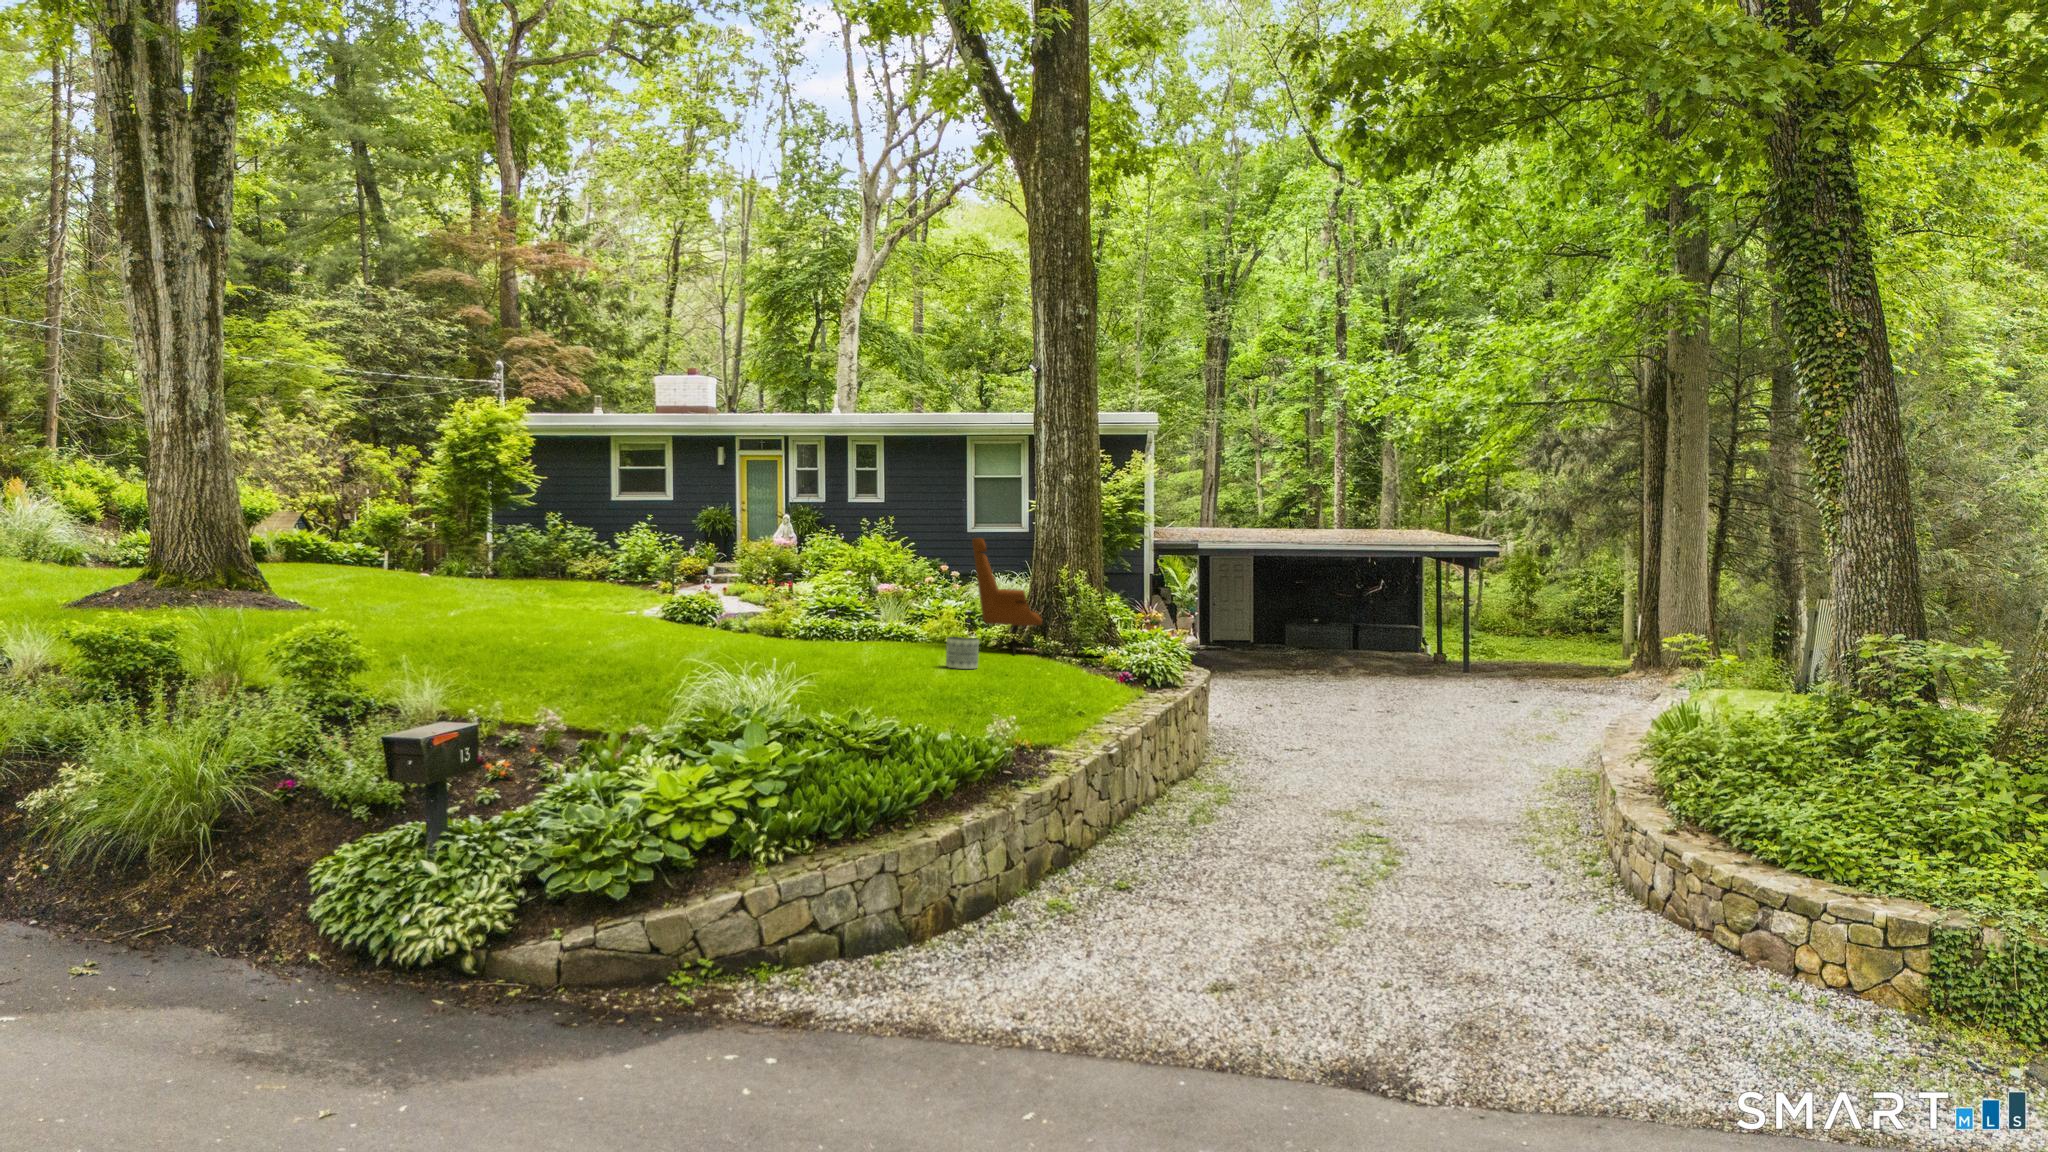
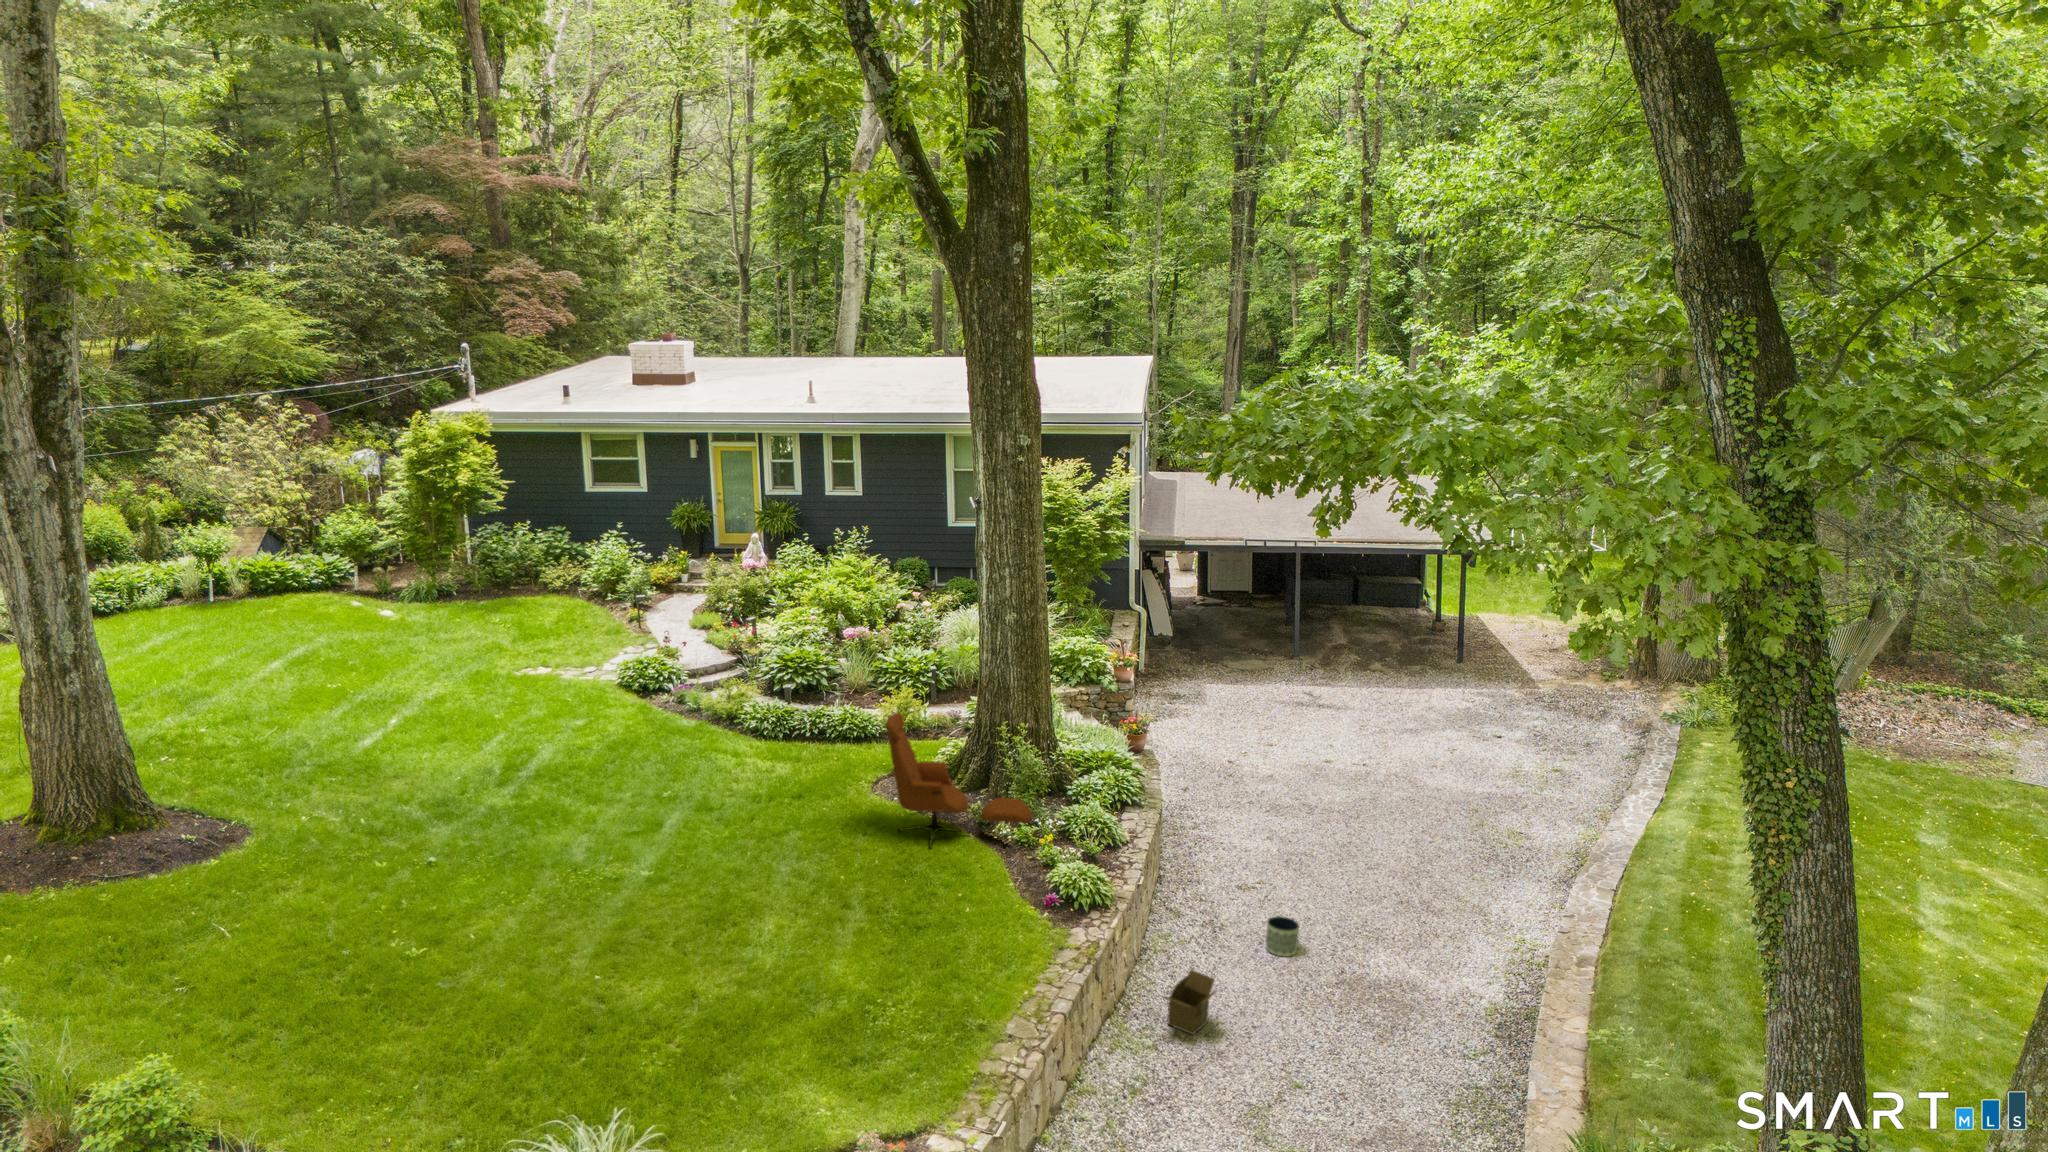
planter: present [946,637,979,669] -> present [1266,916,1299,957]
cardboard box: none [1257,714,1311,762] -> present [1163,970,1217,1035]

